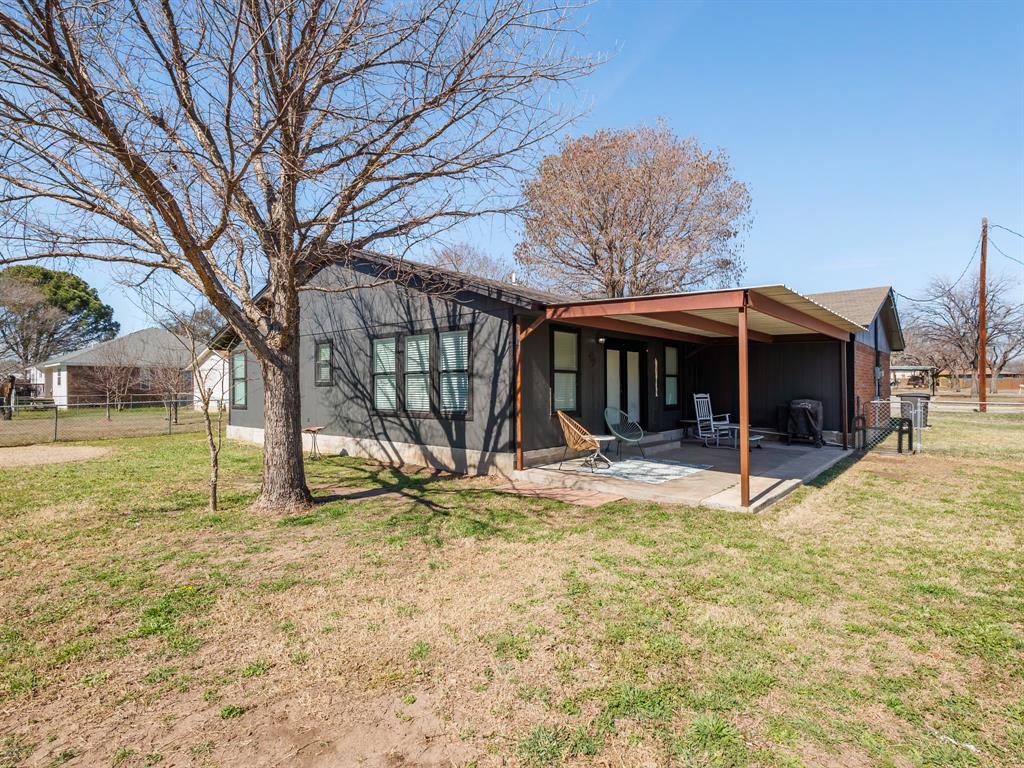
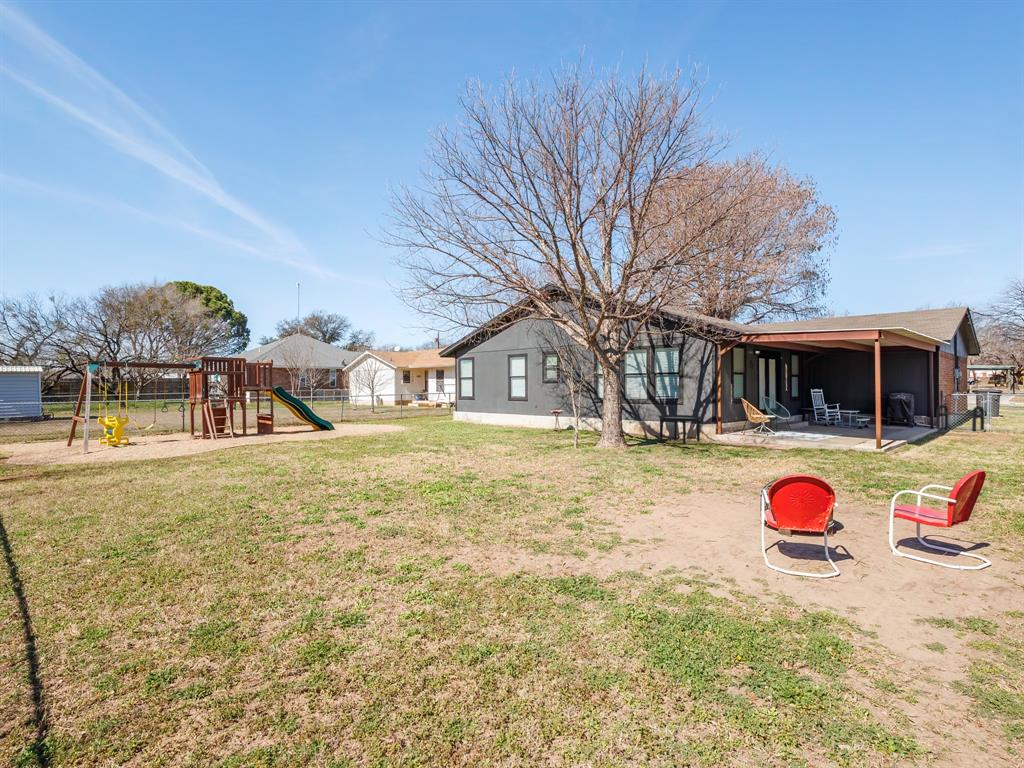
round table: none [420,437,490,488] -> present [658,415,702,444]

